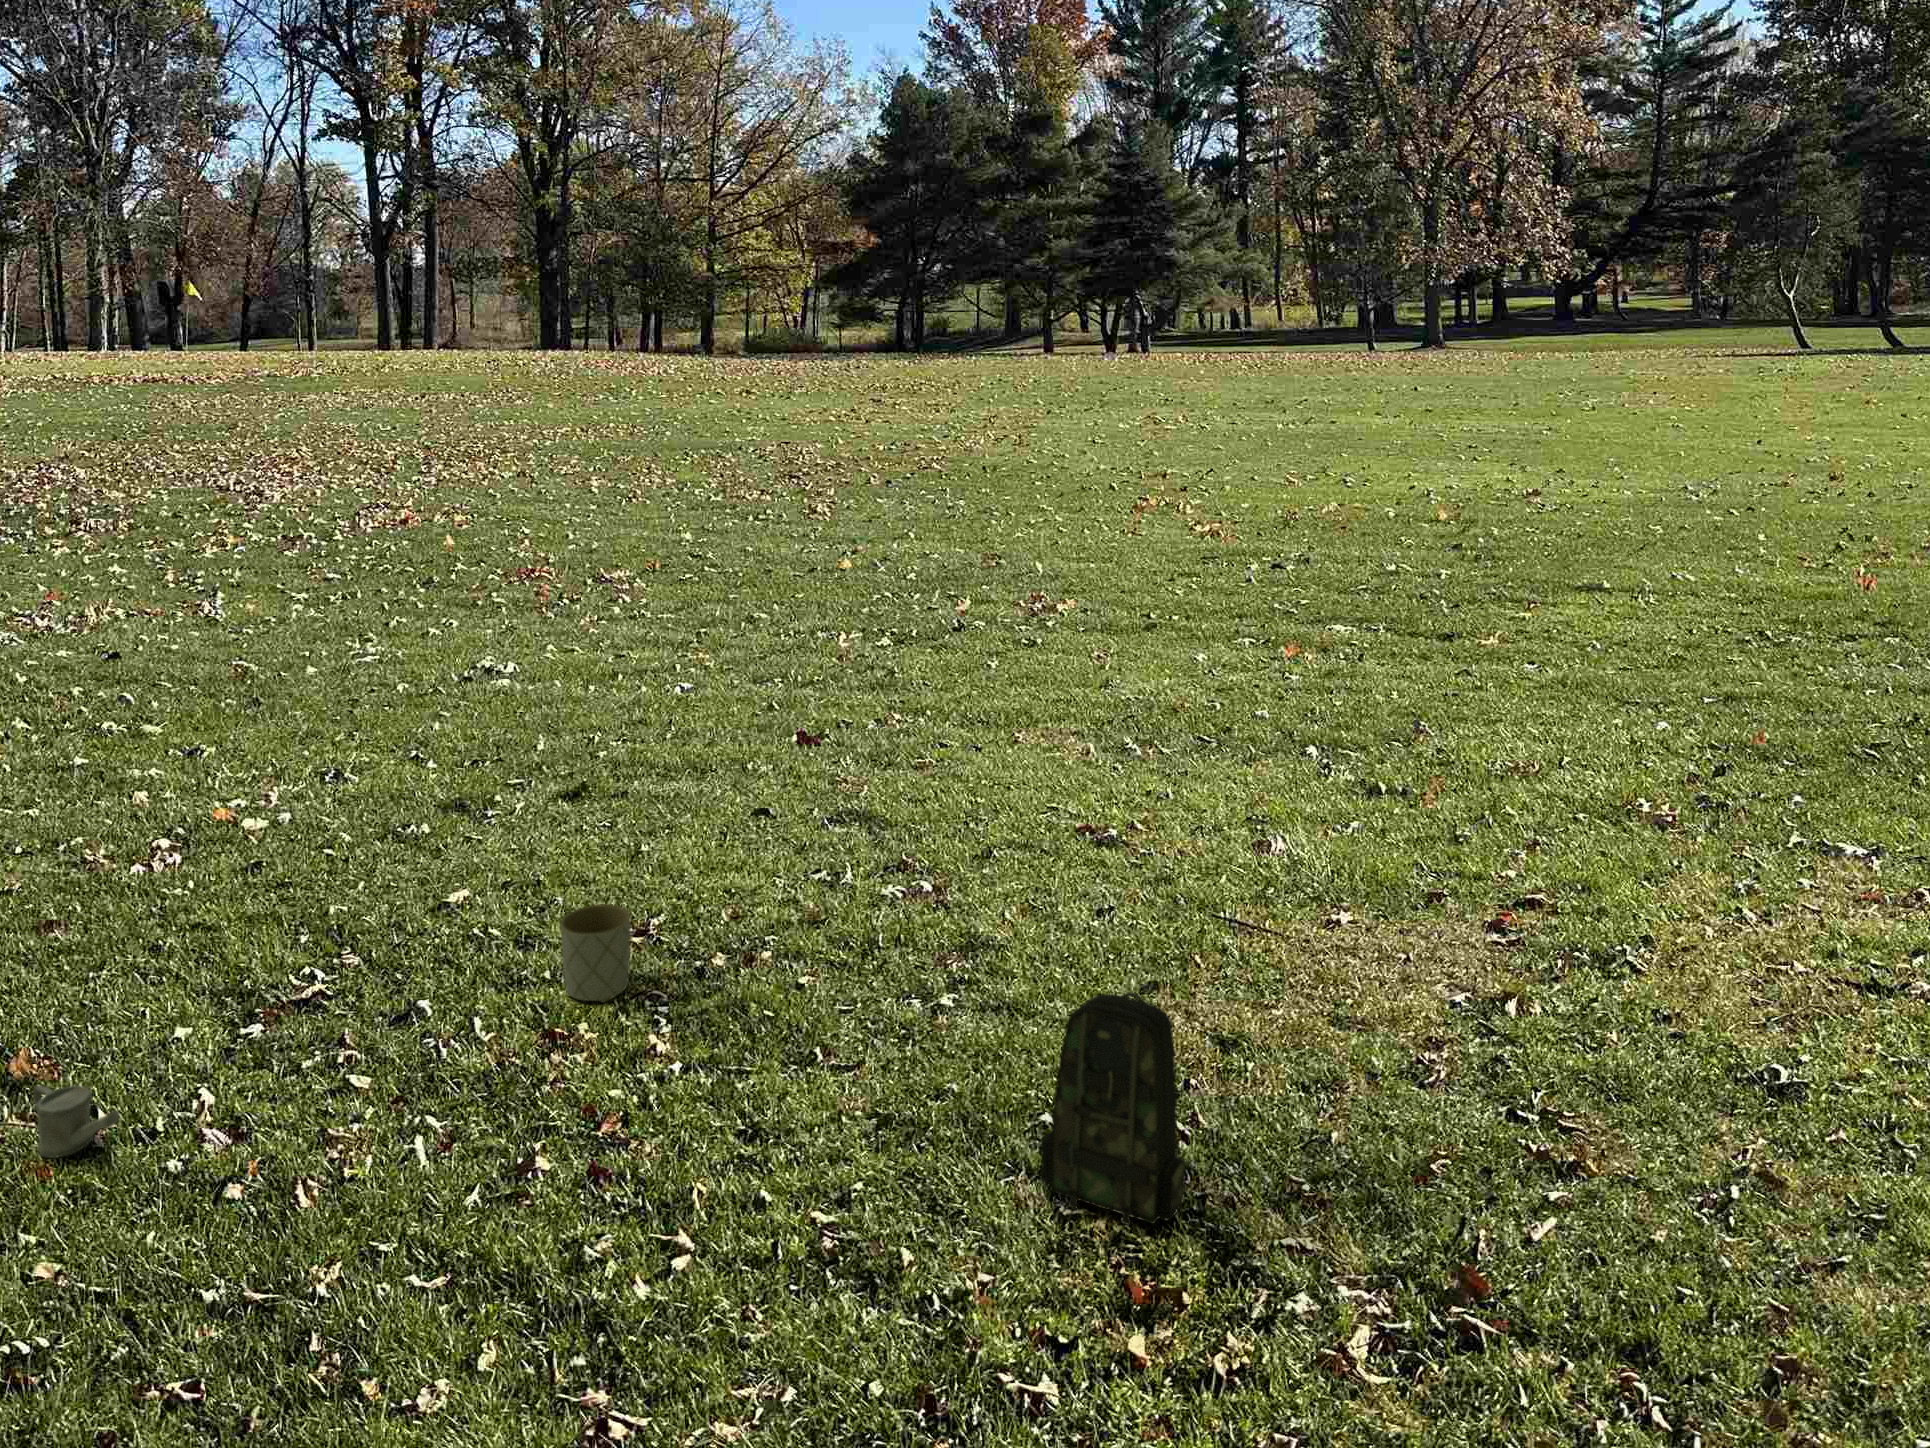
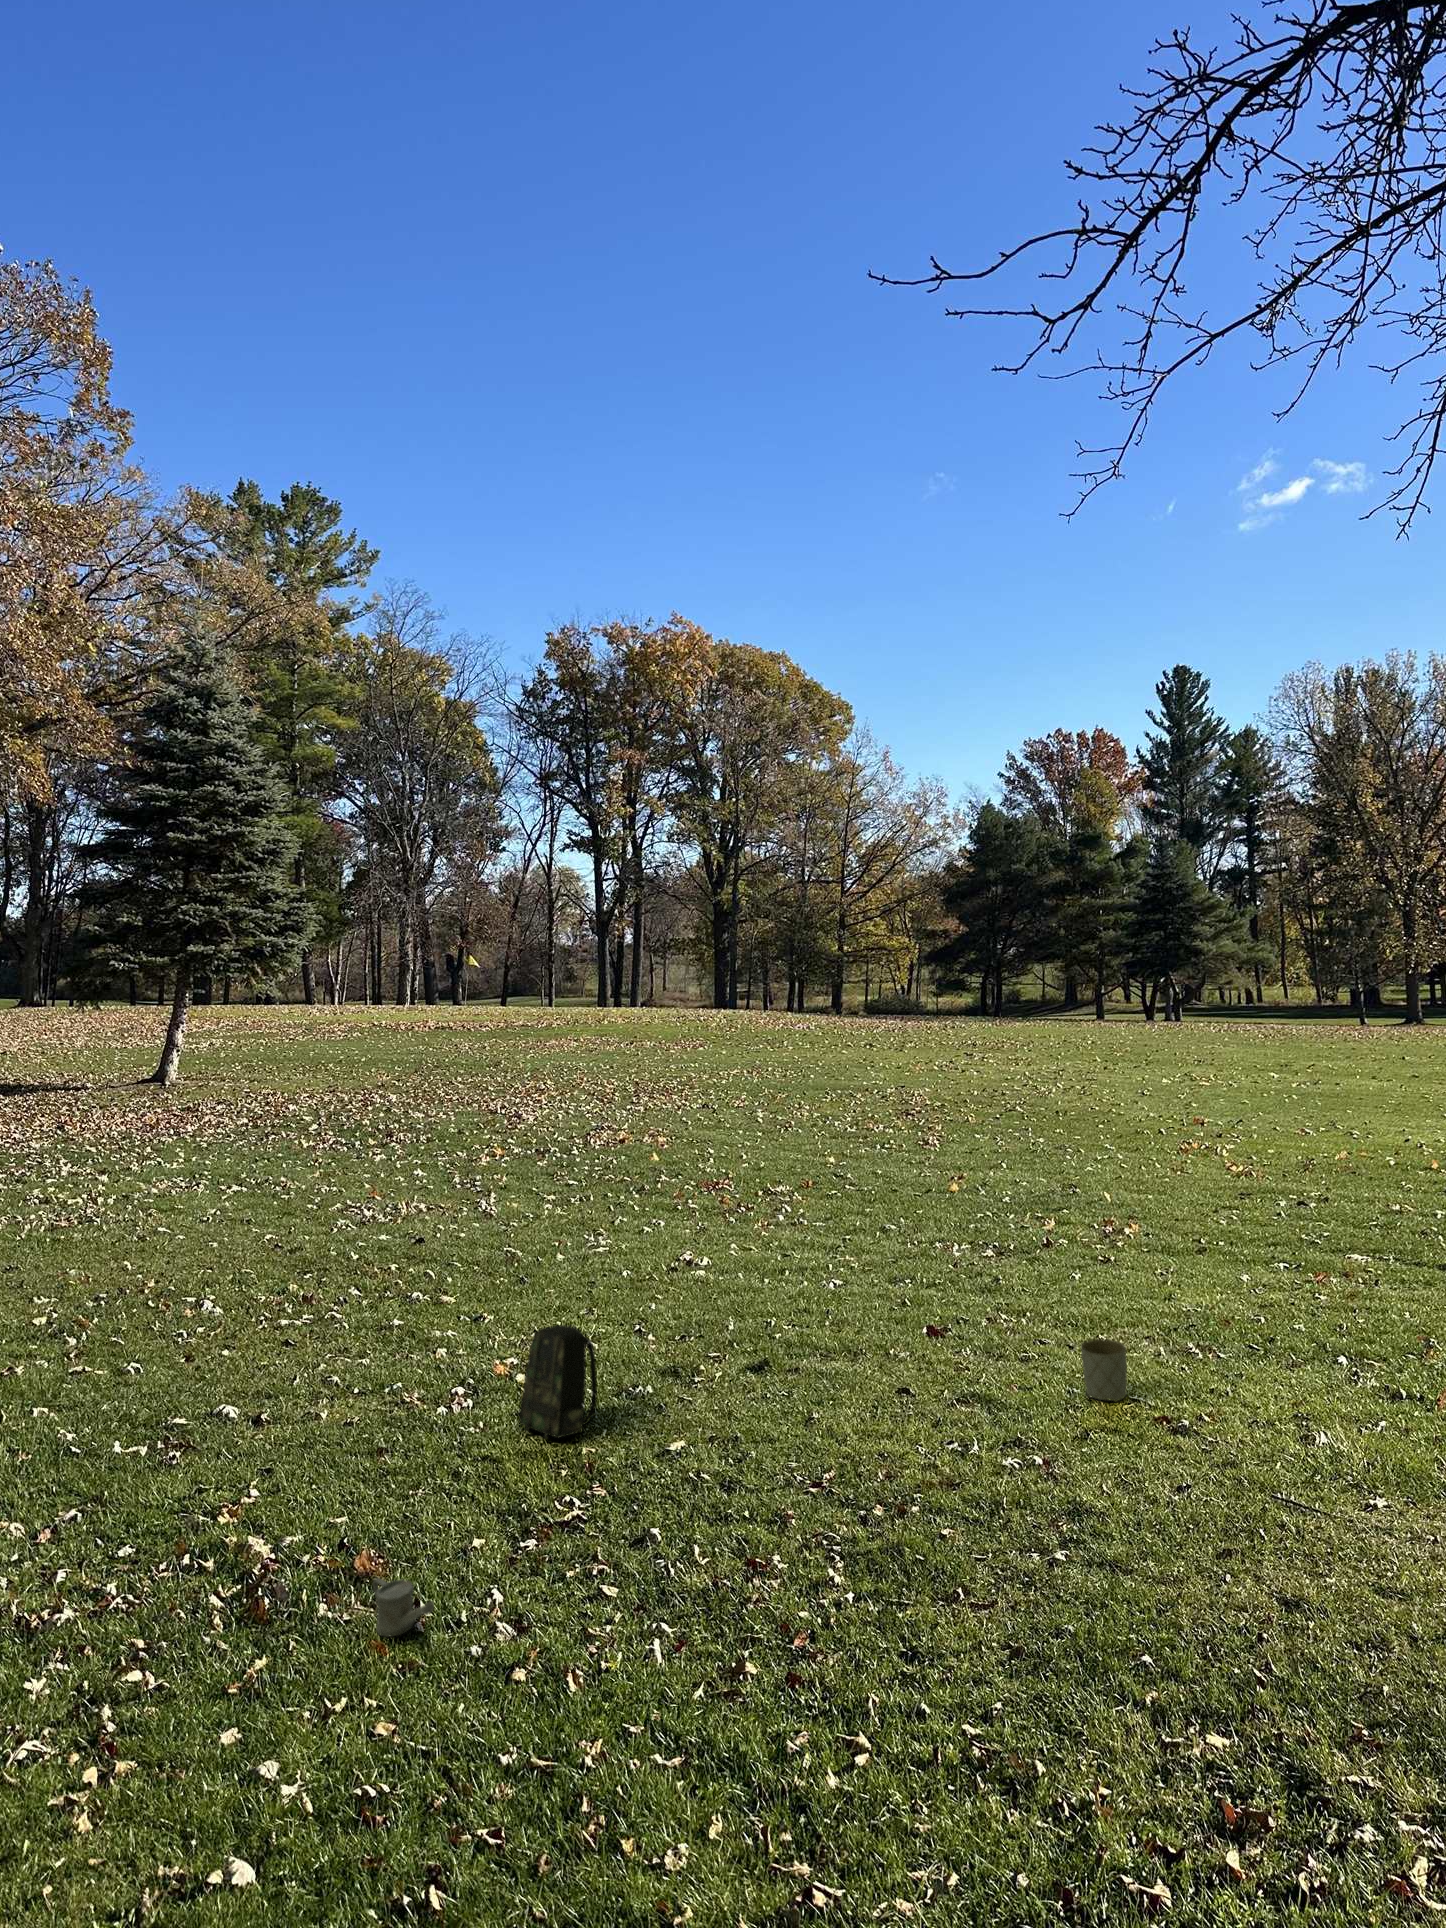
planter: present [560,904,631,1003] -> present [1080,1339,1127,1402]
backpack: present [1040,992,1186,1225] -> present [519,1324,597,1439]

